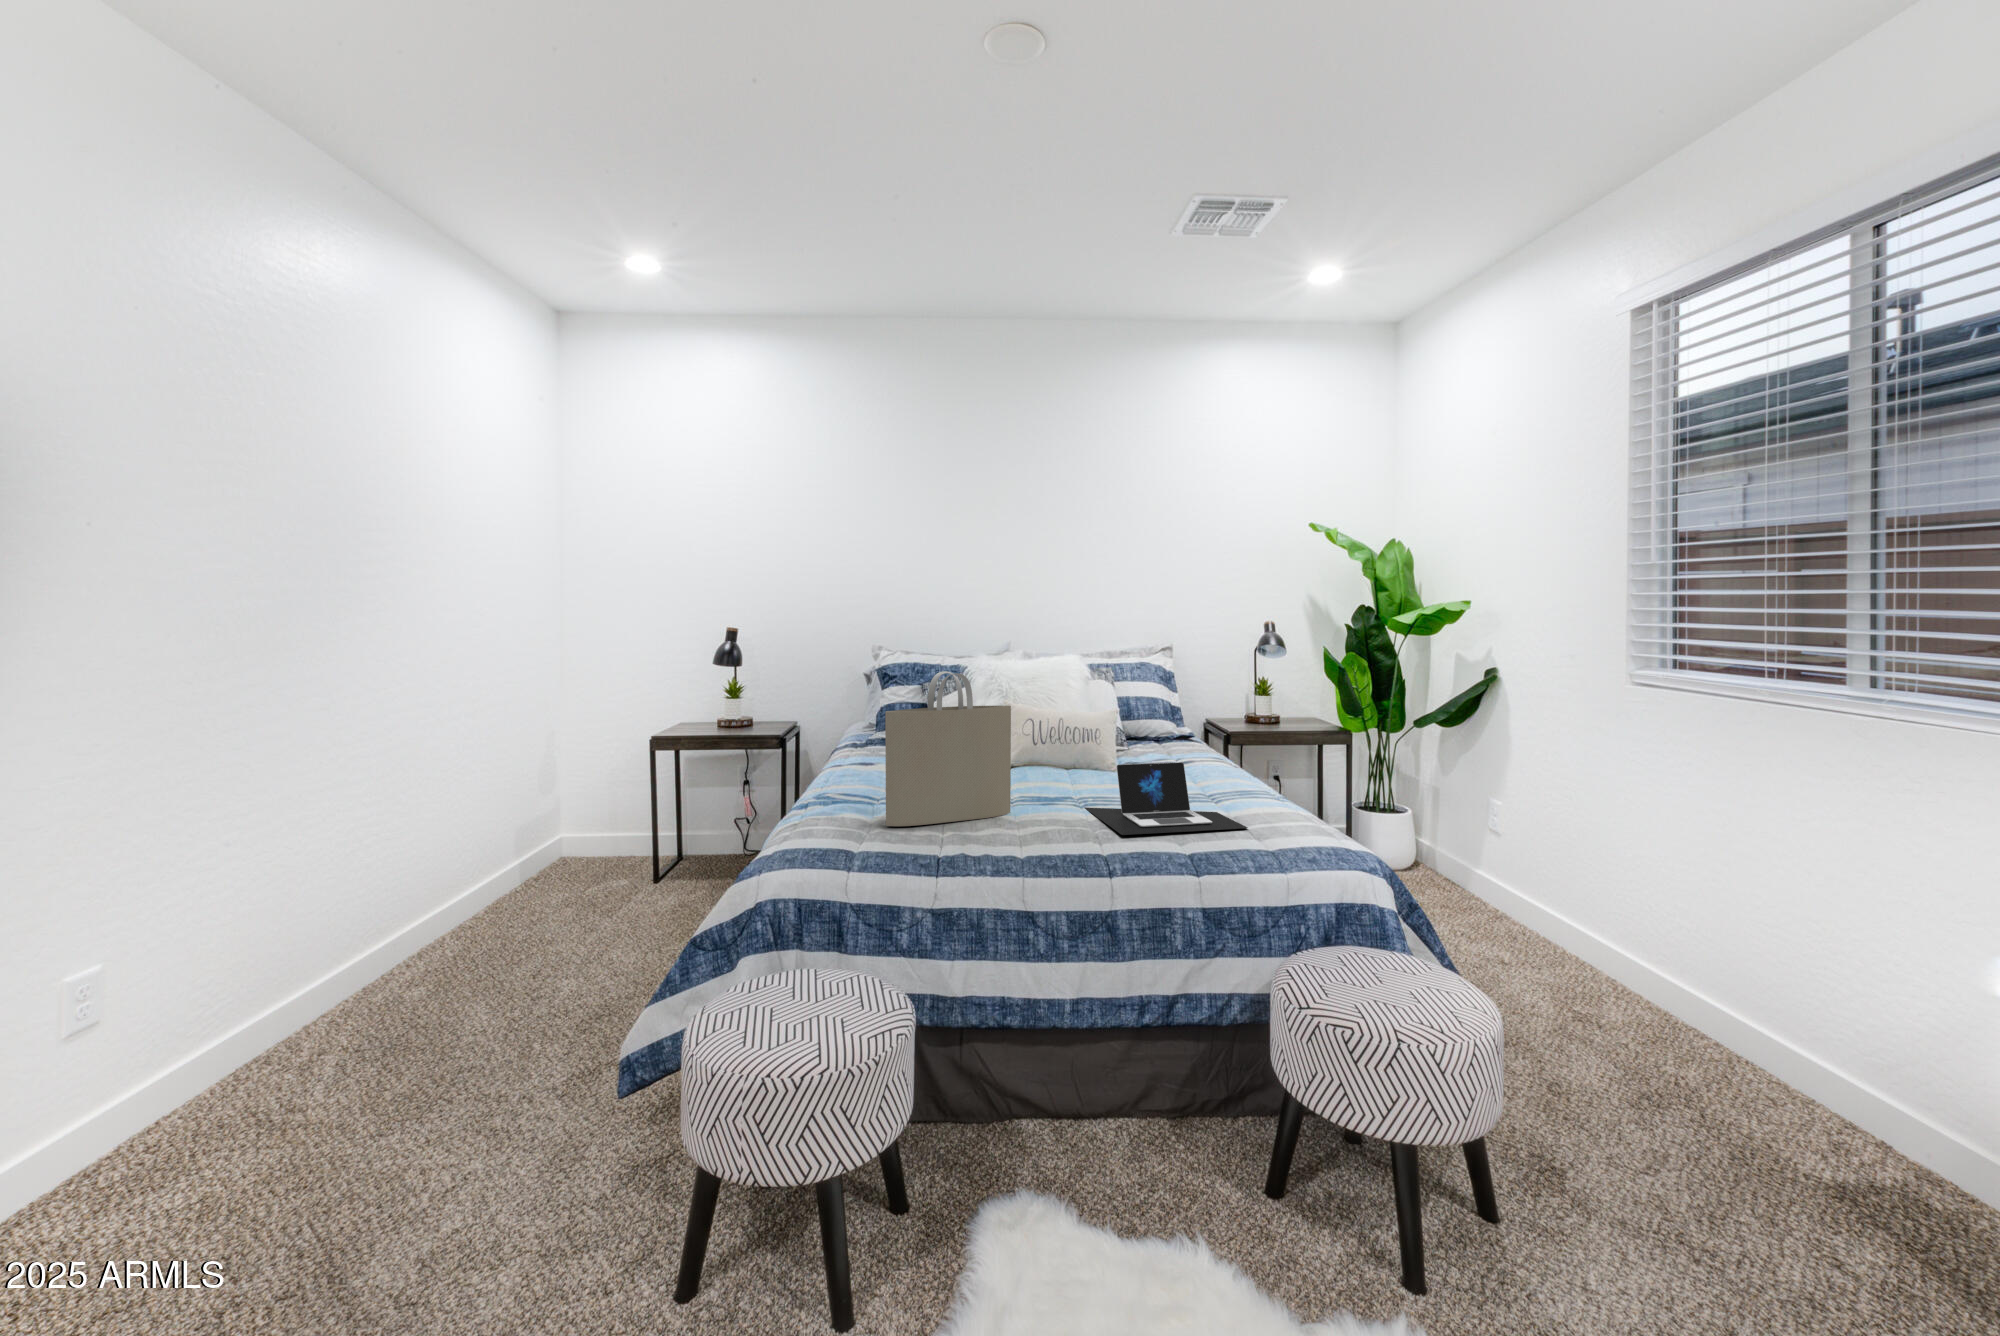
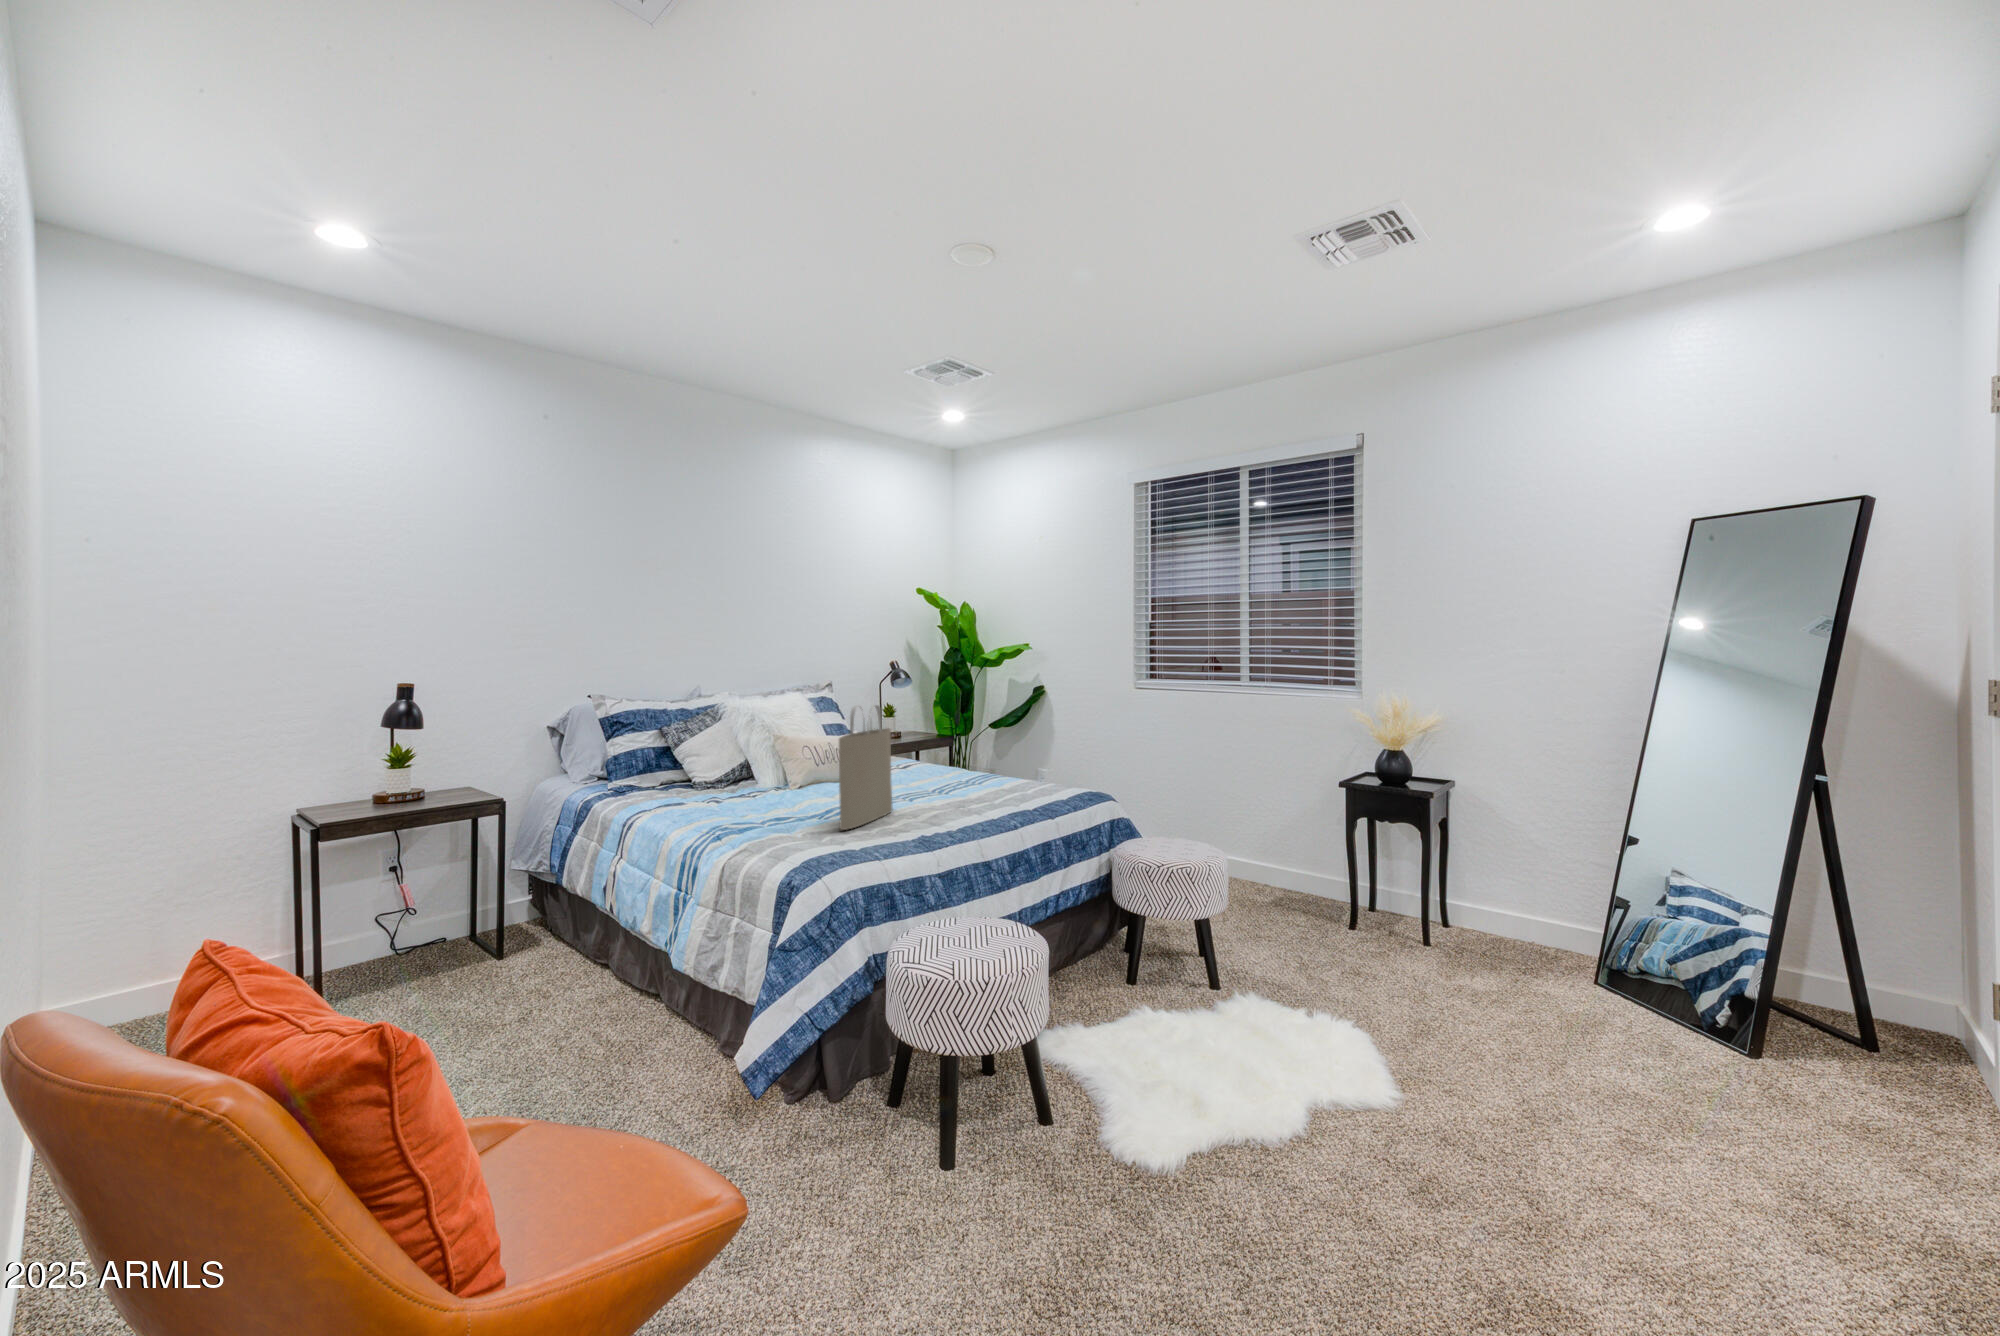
laptop: present [1085,762,1248,835] -> none [923,758,1037,806]

